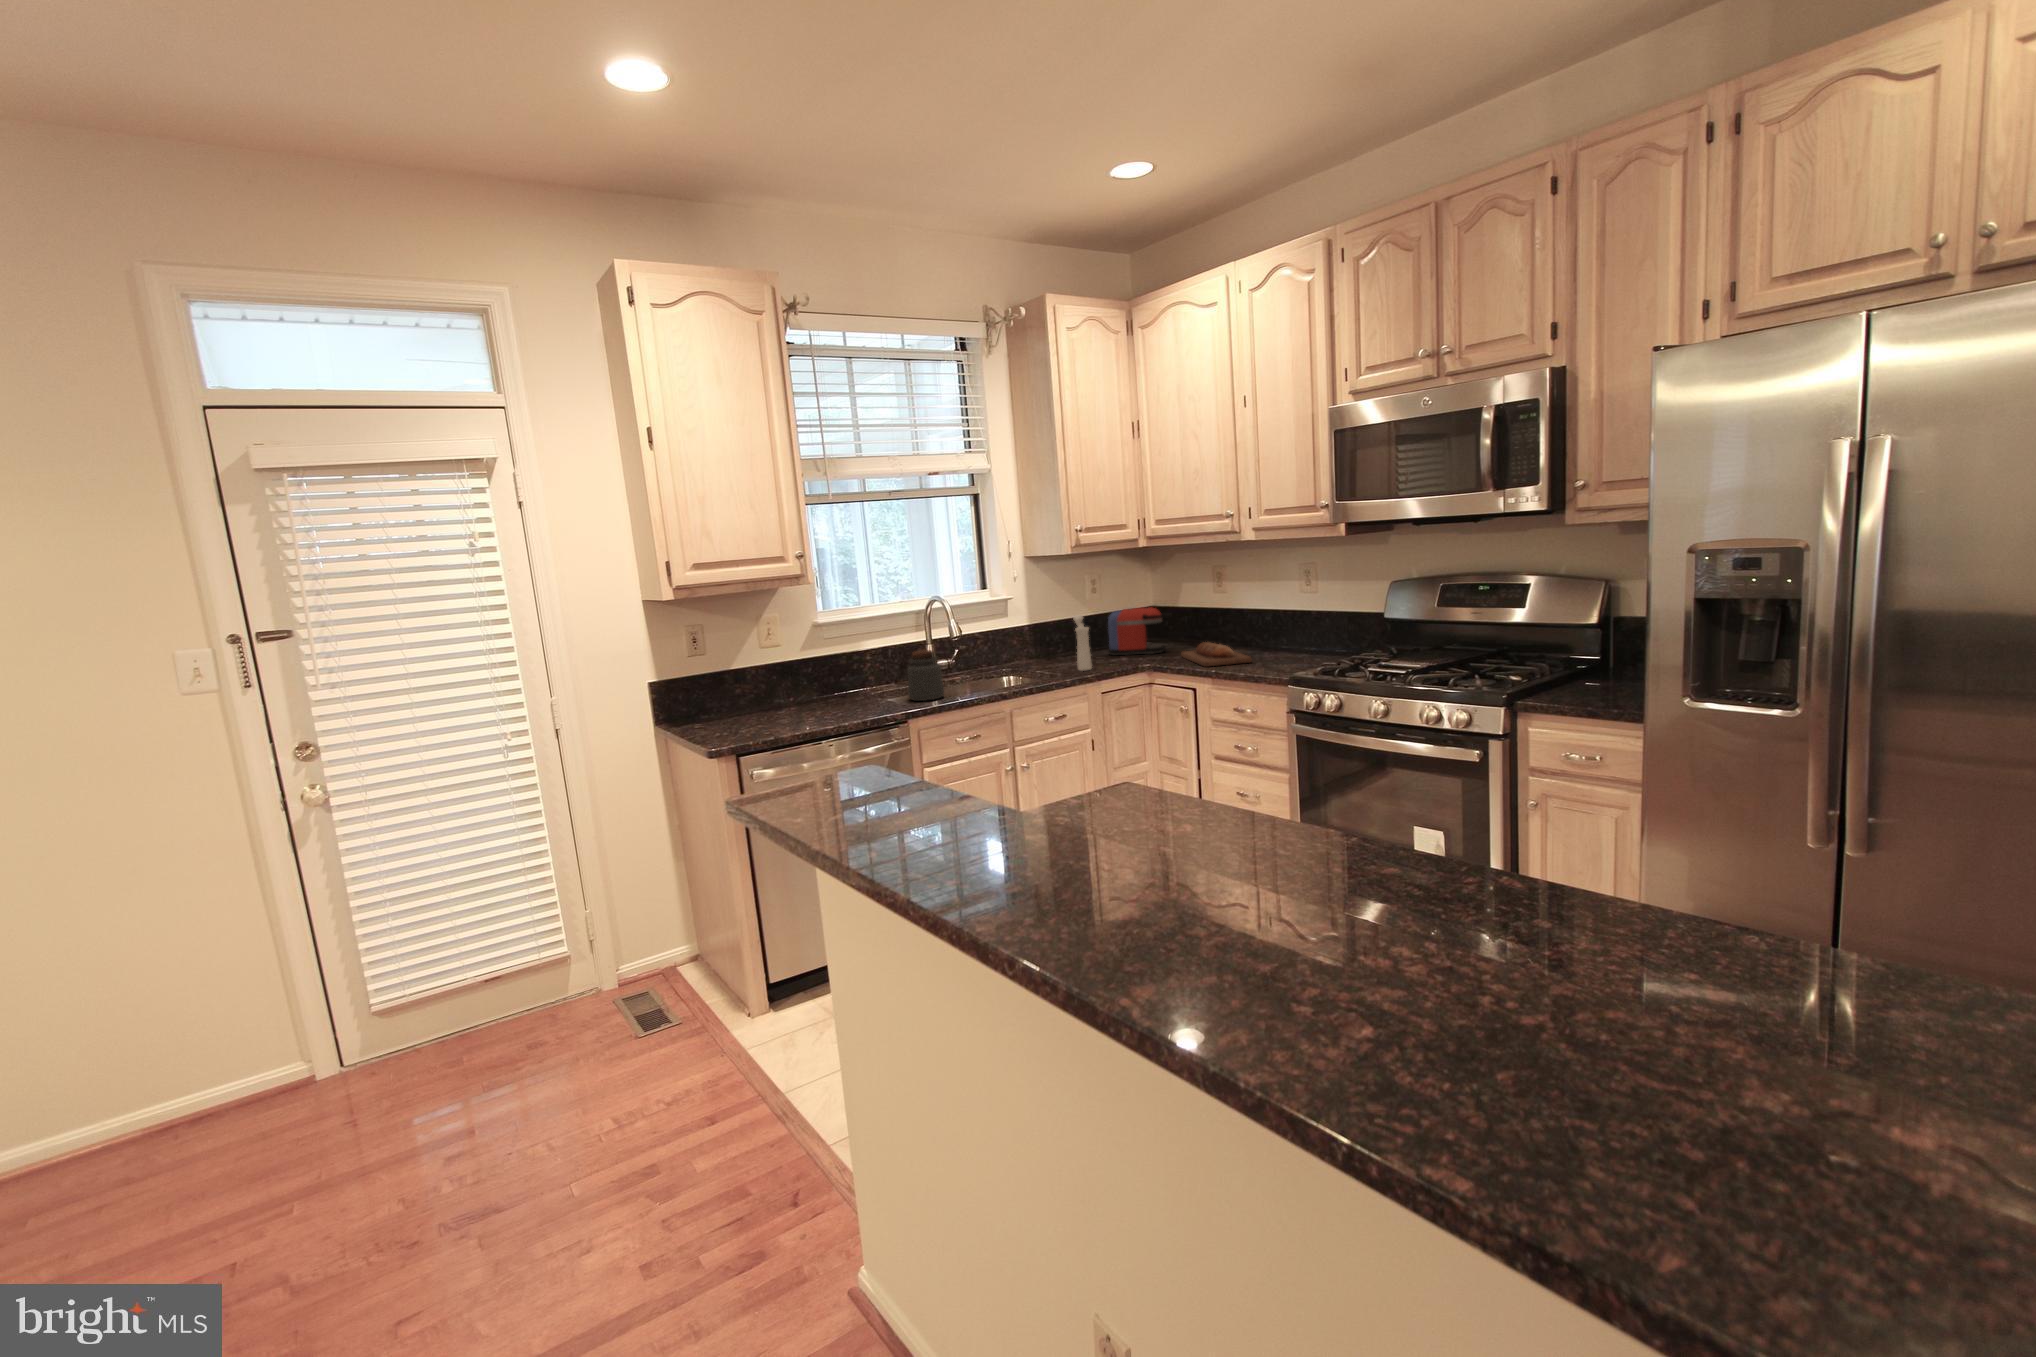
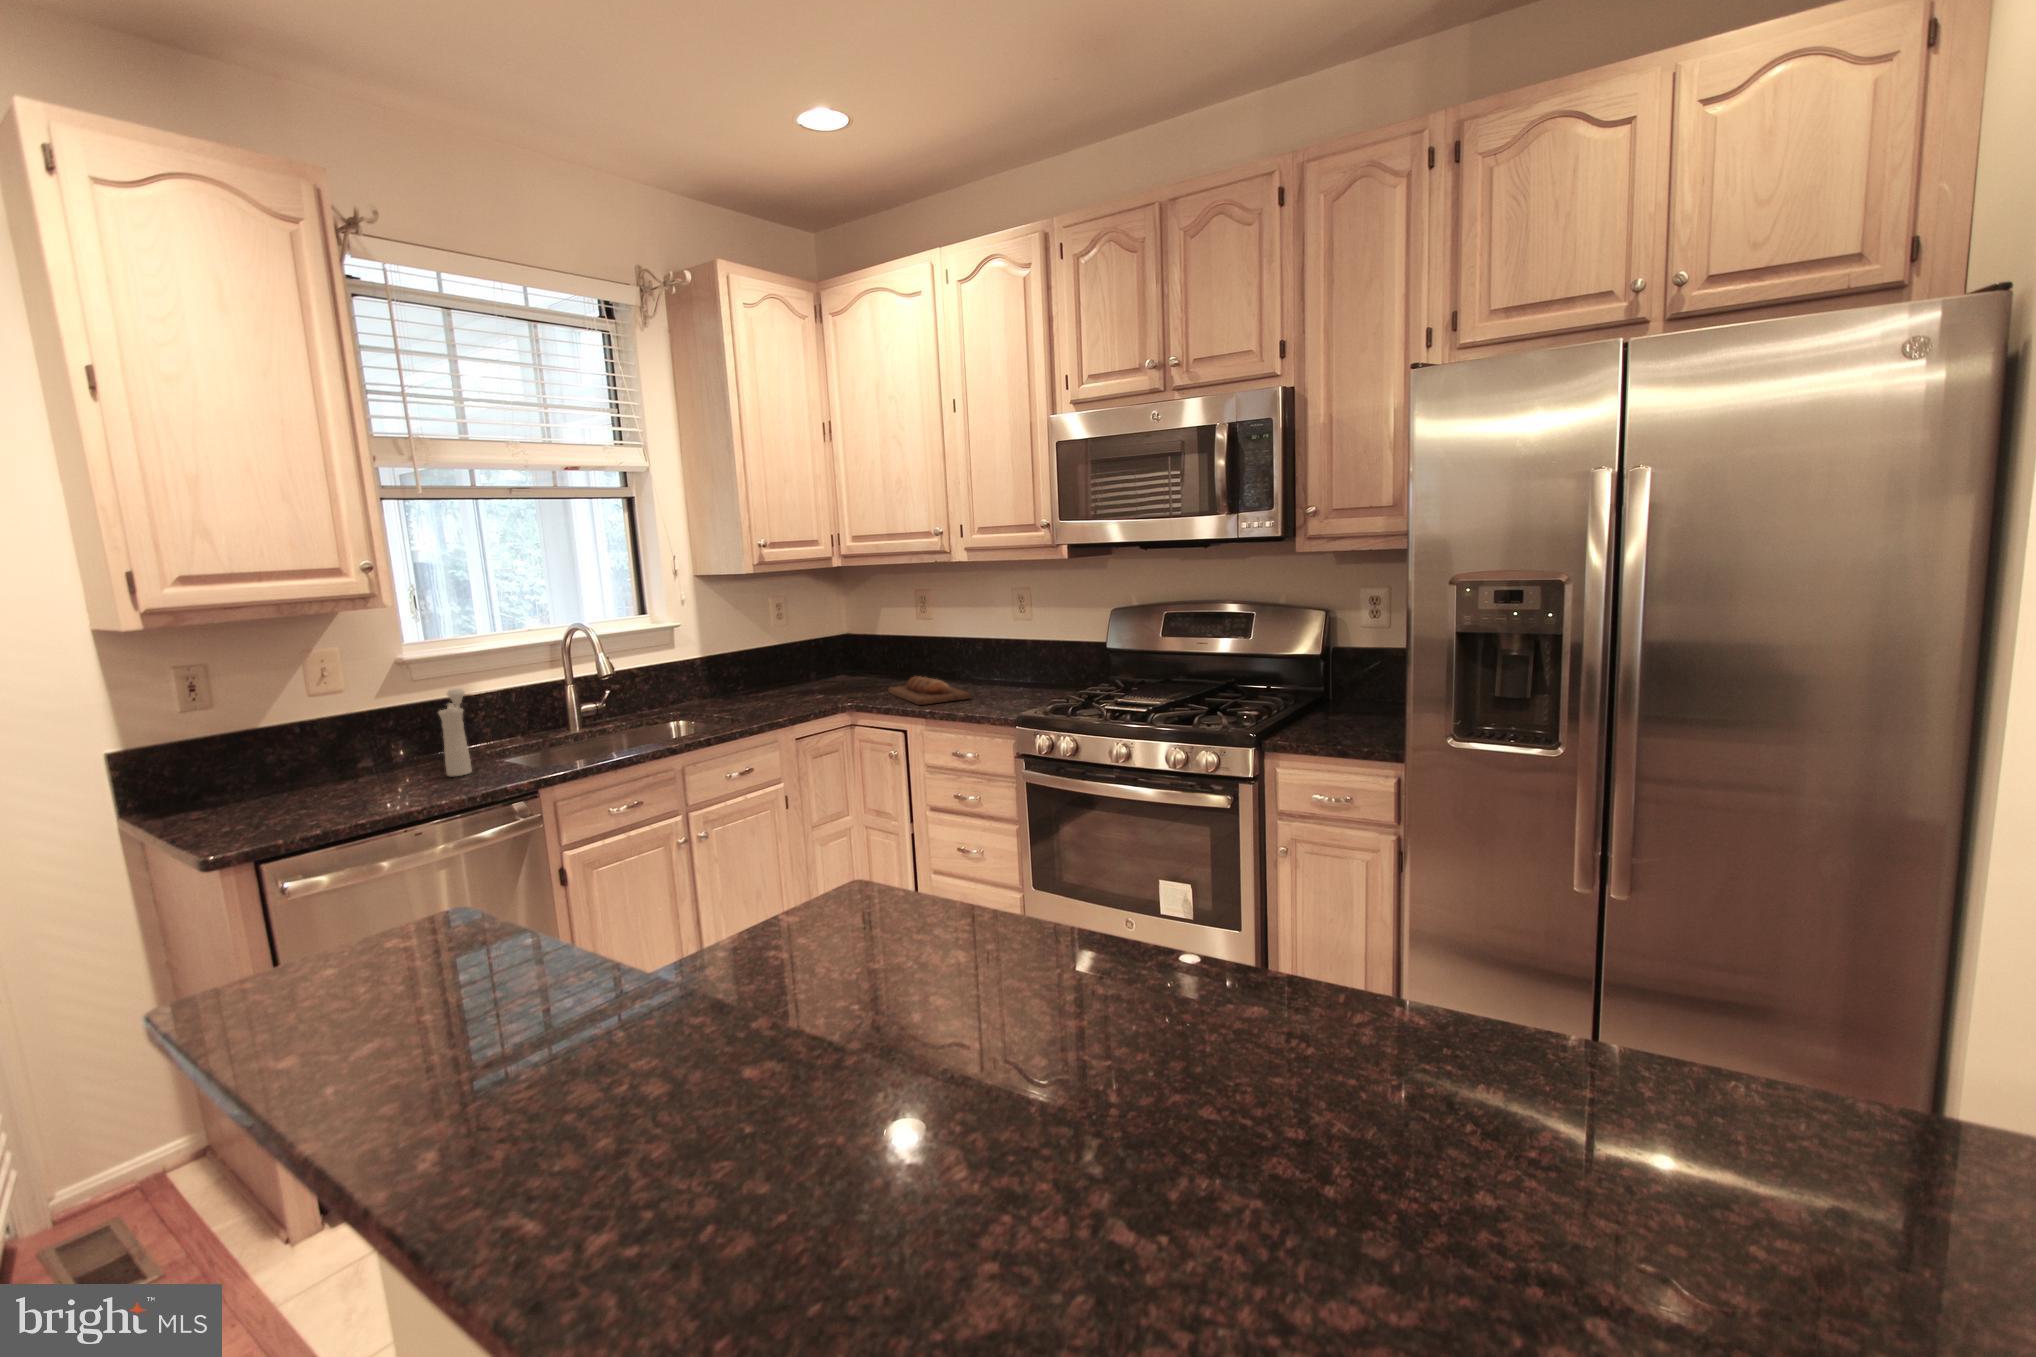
coffee maker: present [1108,607,1172,655] -> none [801,636,876,693]
pepper mill: present [1073,615,1092,671] -> present [438,688,472,776]
jar: present [907,650,944,701] -> none [538,695,592,762]

